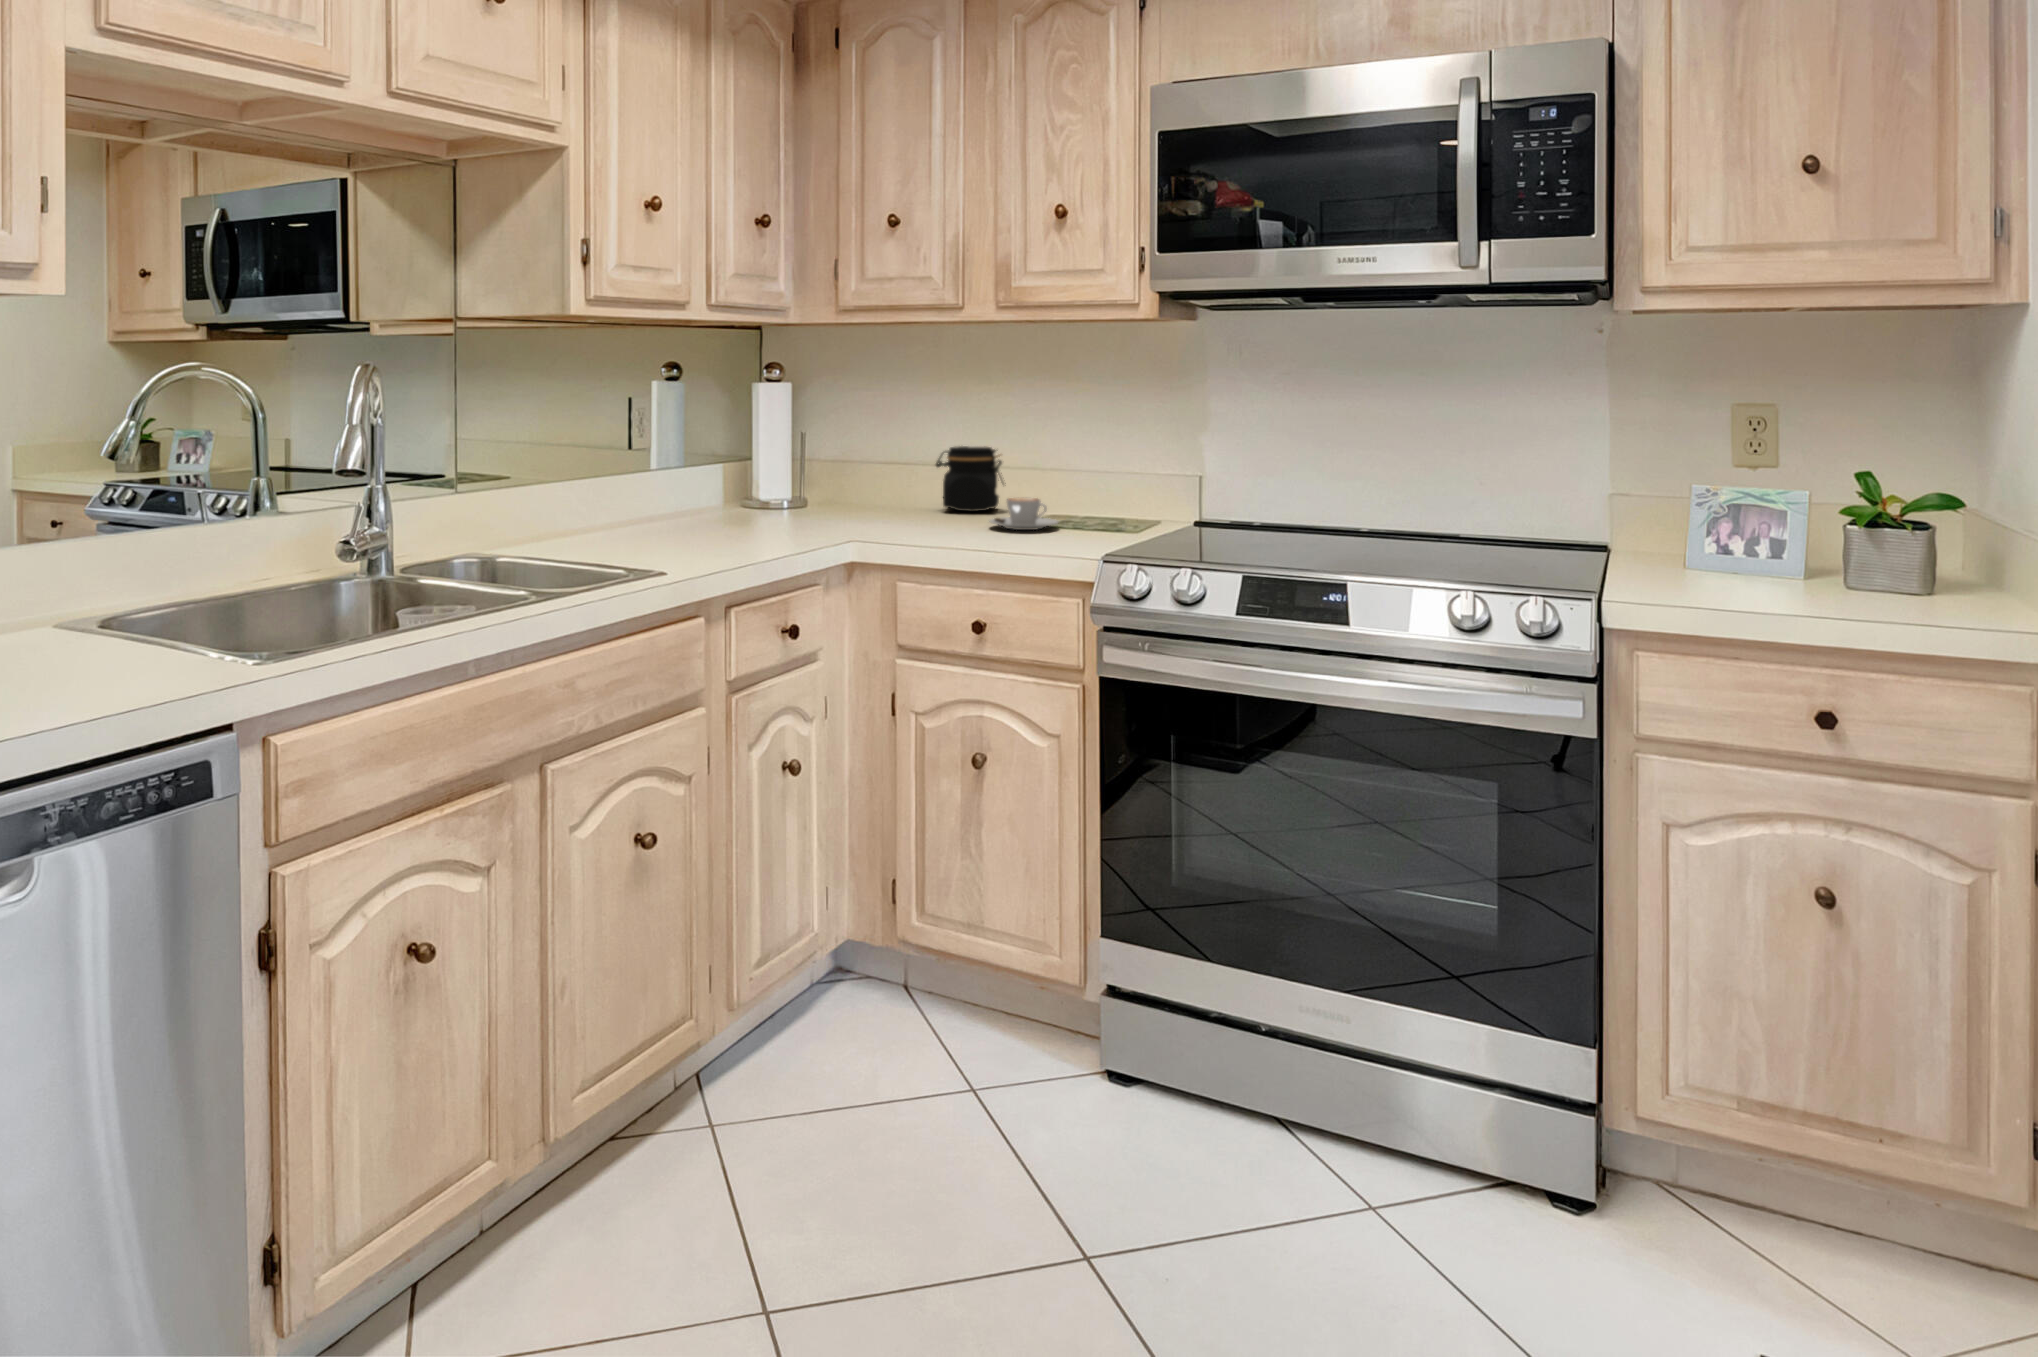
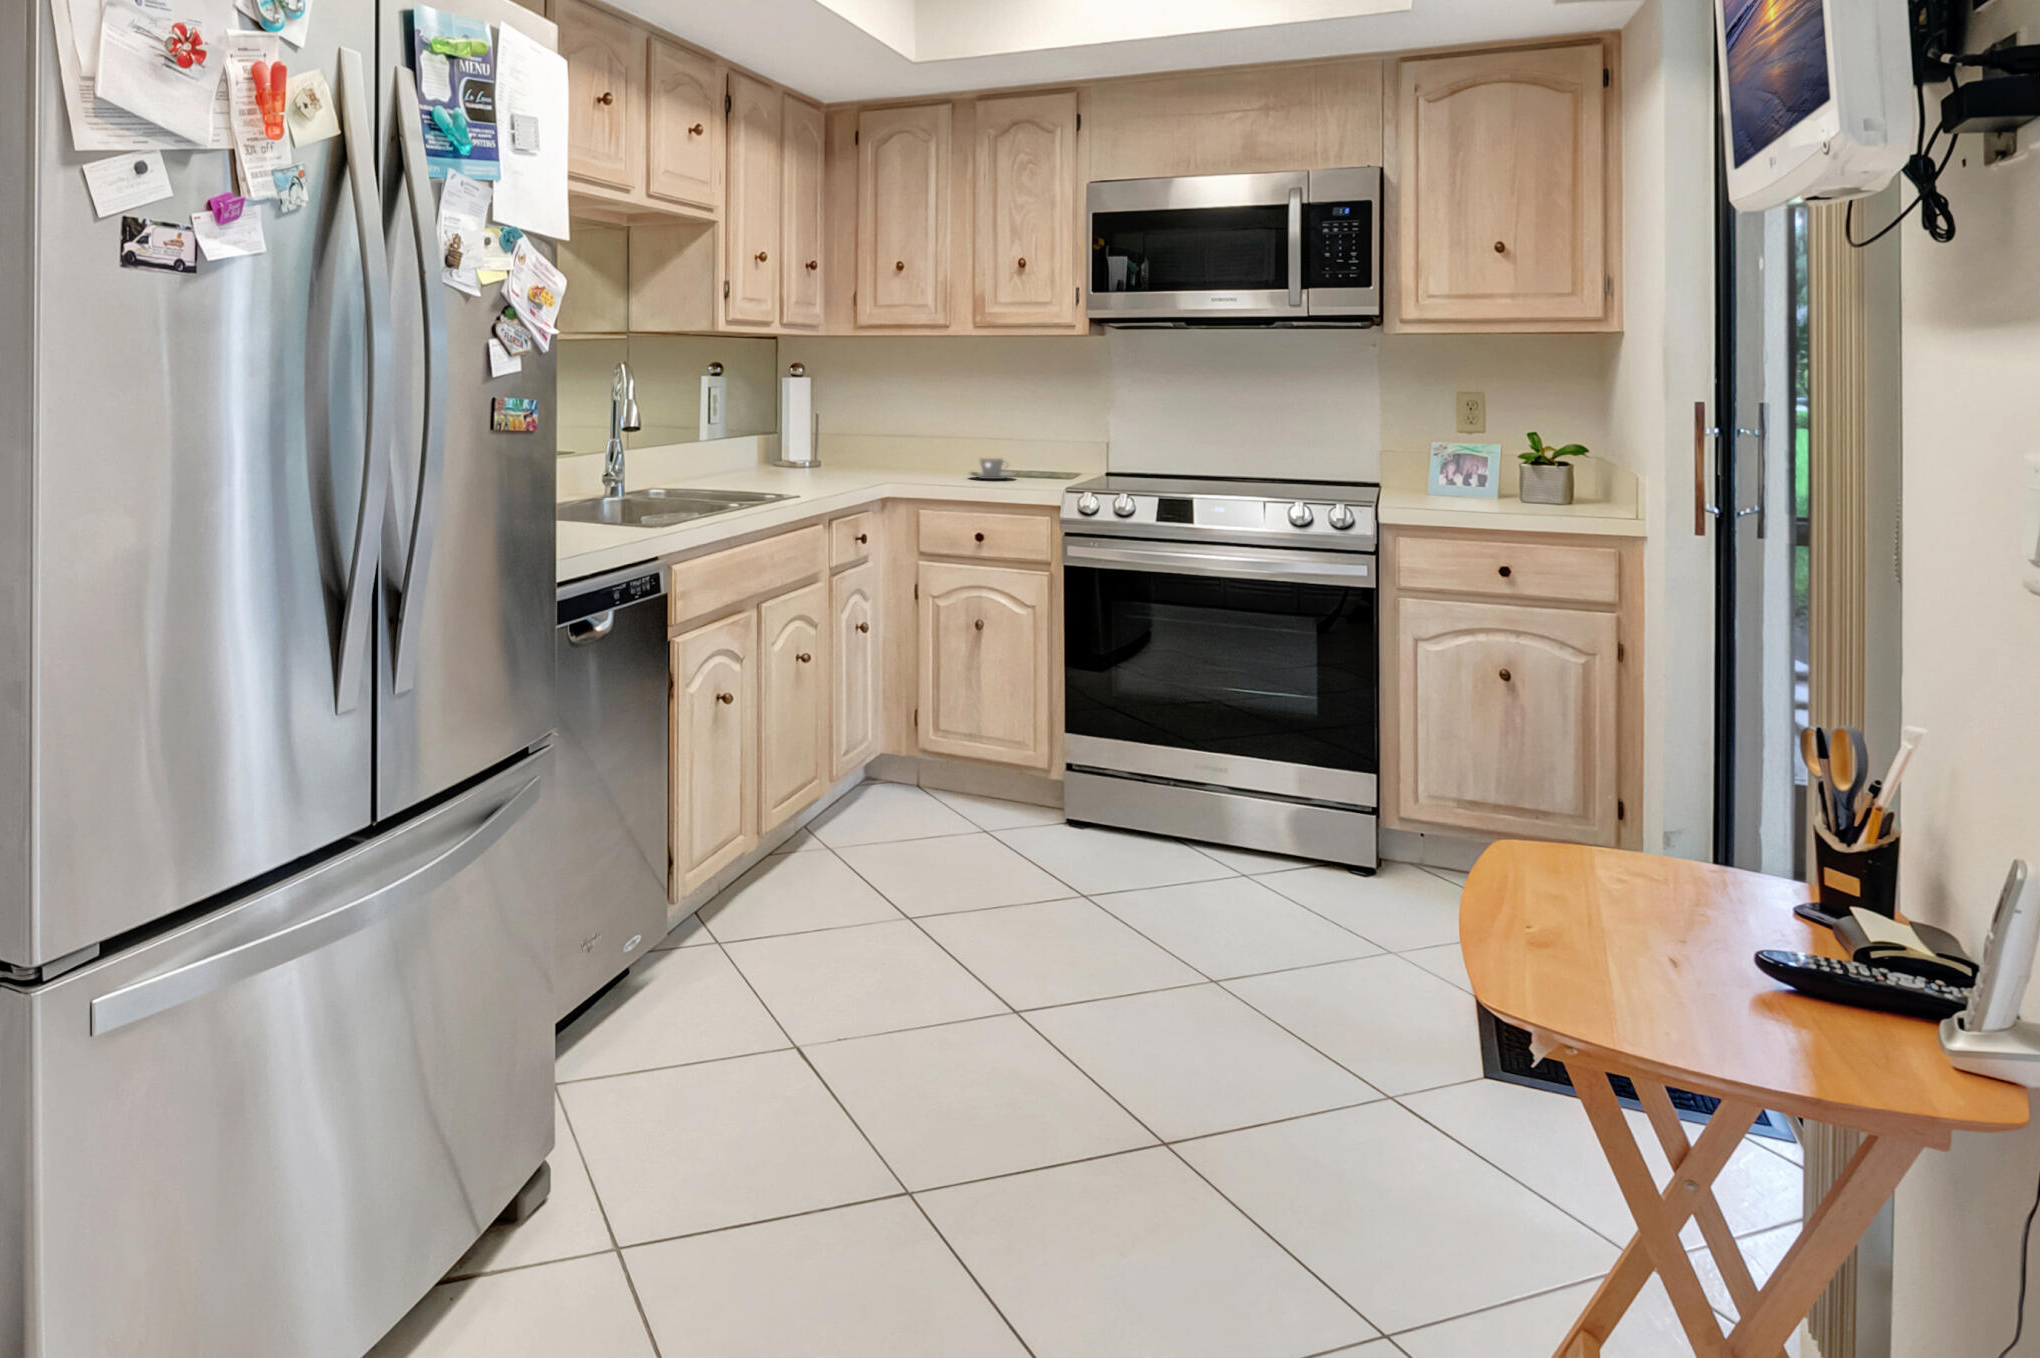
jar: present [936,446,1003,511] -> none [917,425,967,470]

